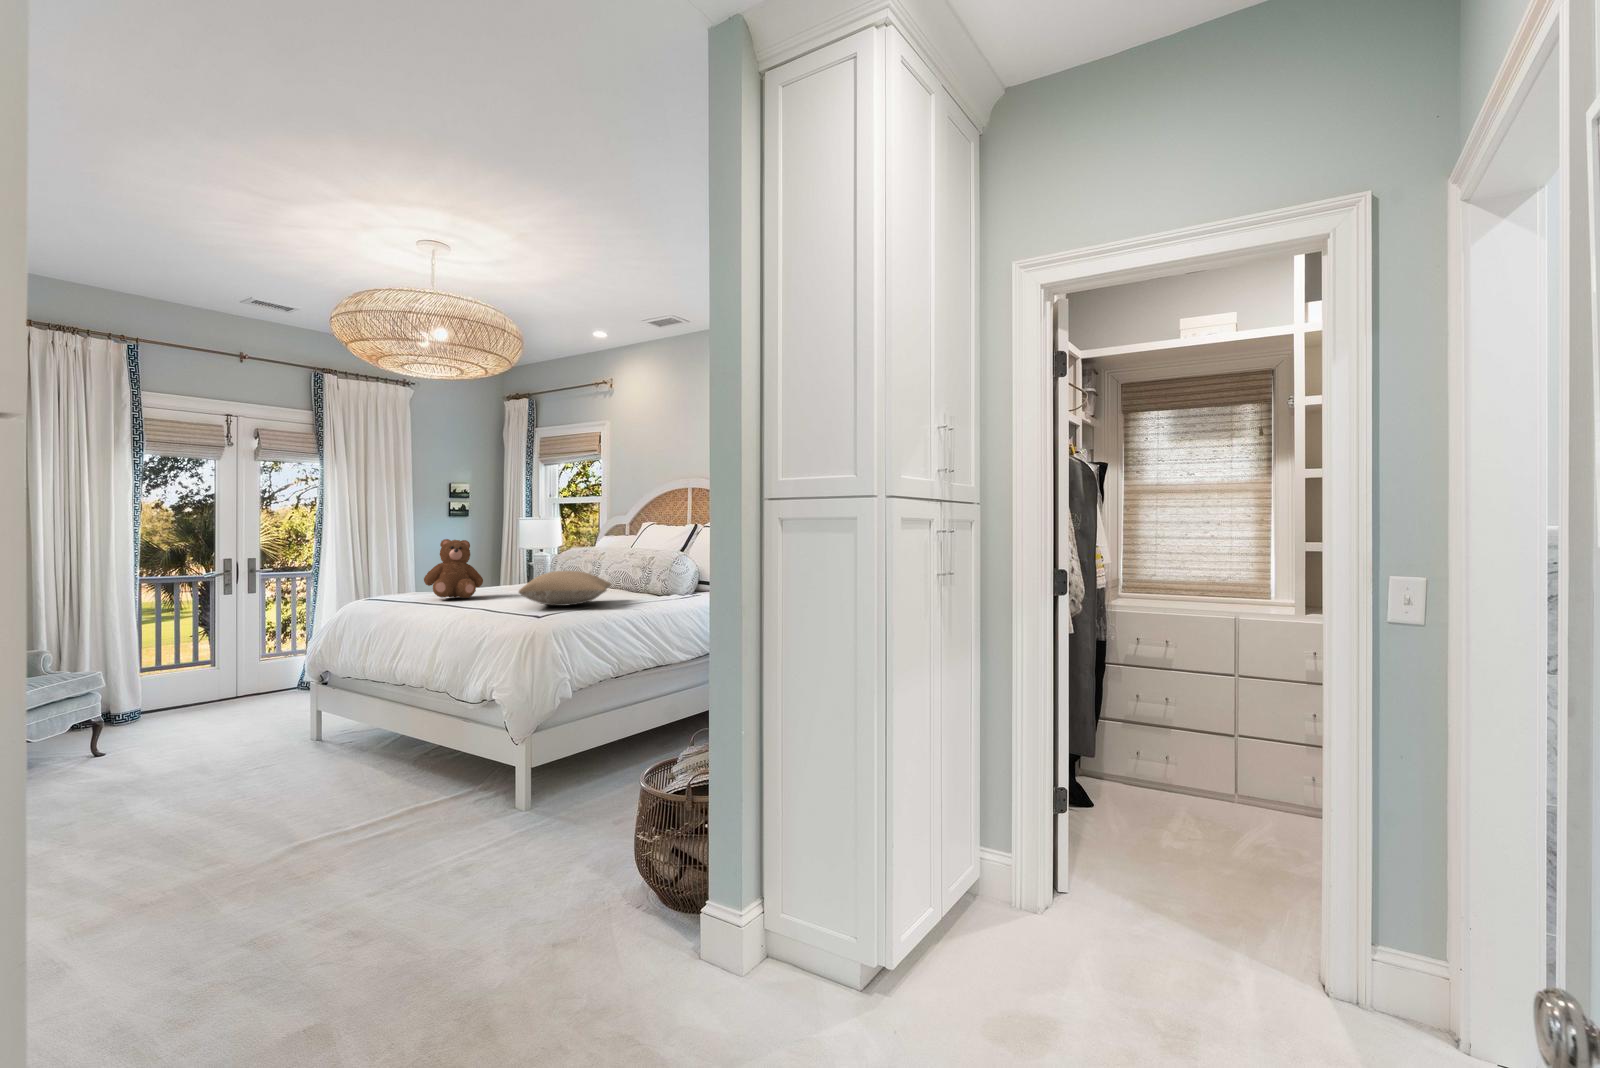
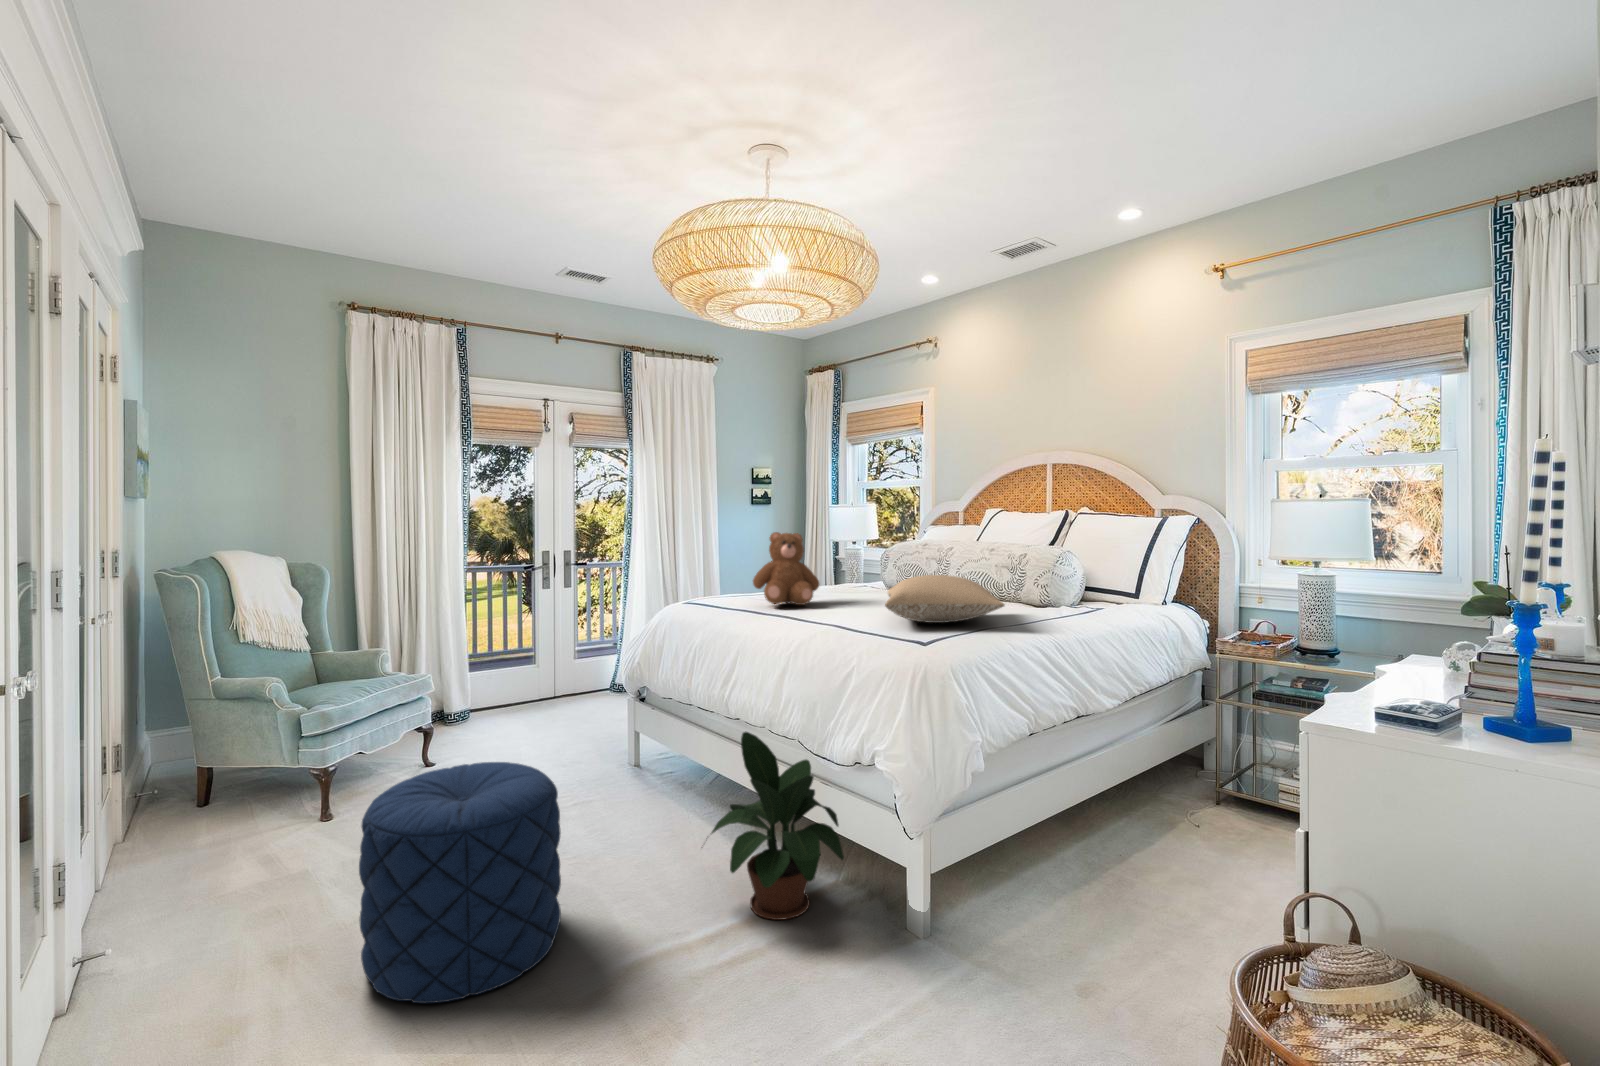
potted plant: none [359,684,472,814] -> present [712,732,844,920]
pouf: none [61,714,239,879] -> present [359,762,561,1003]

